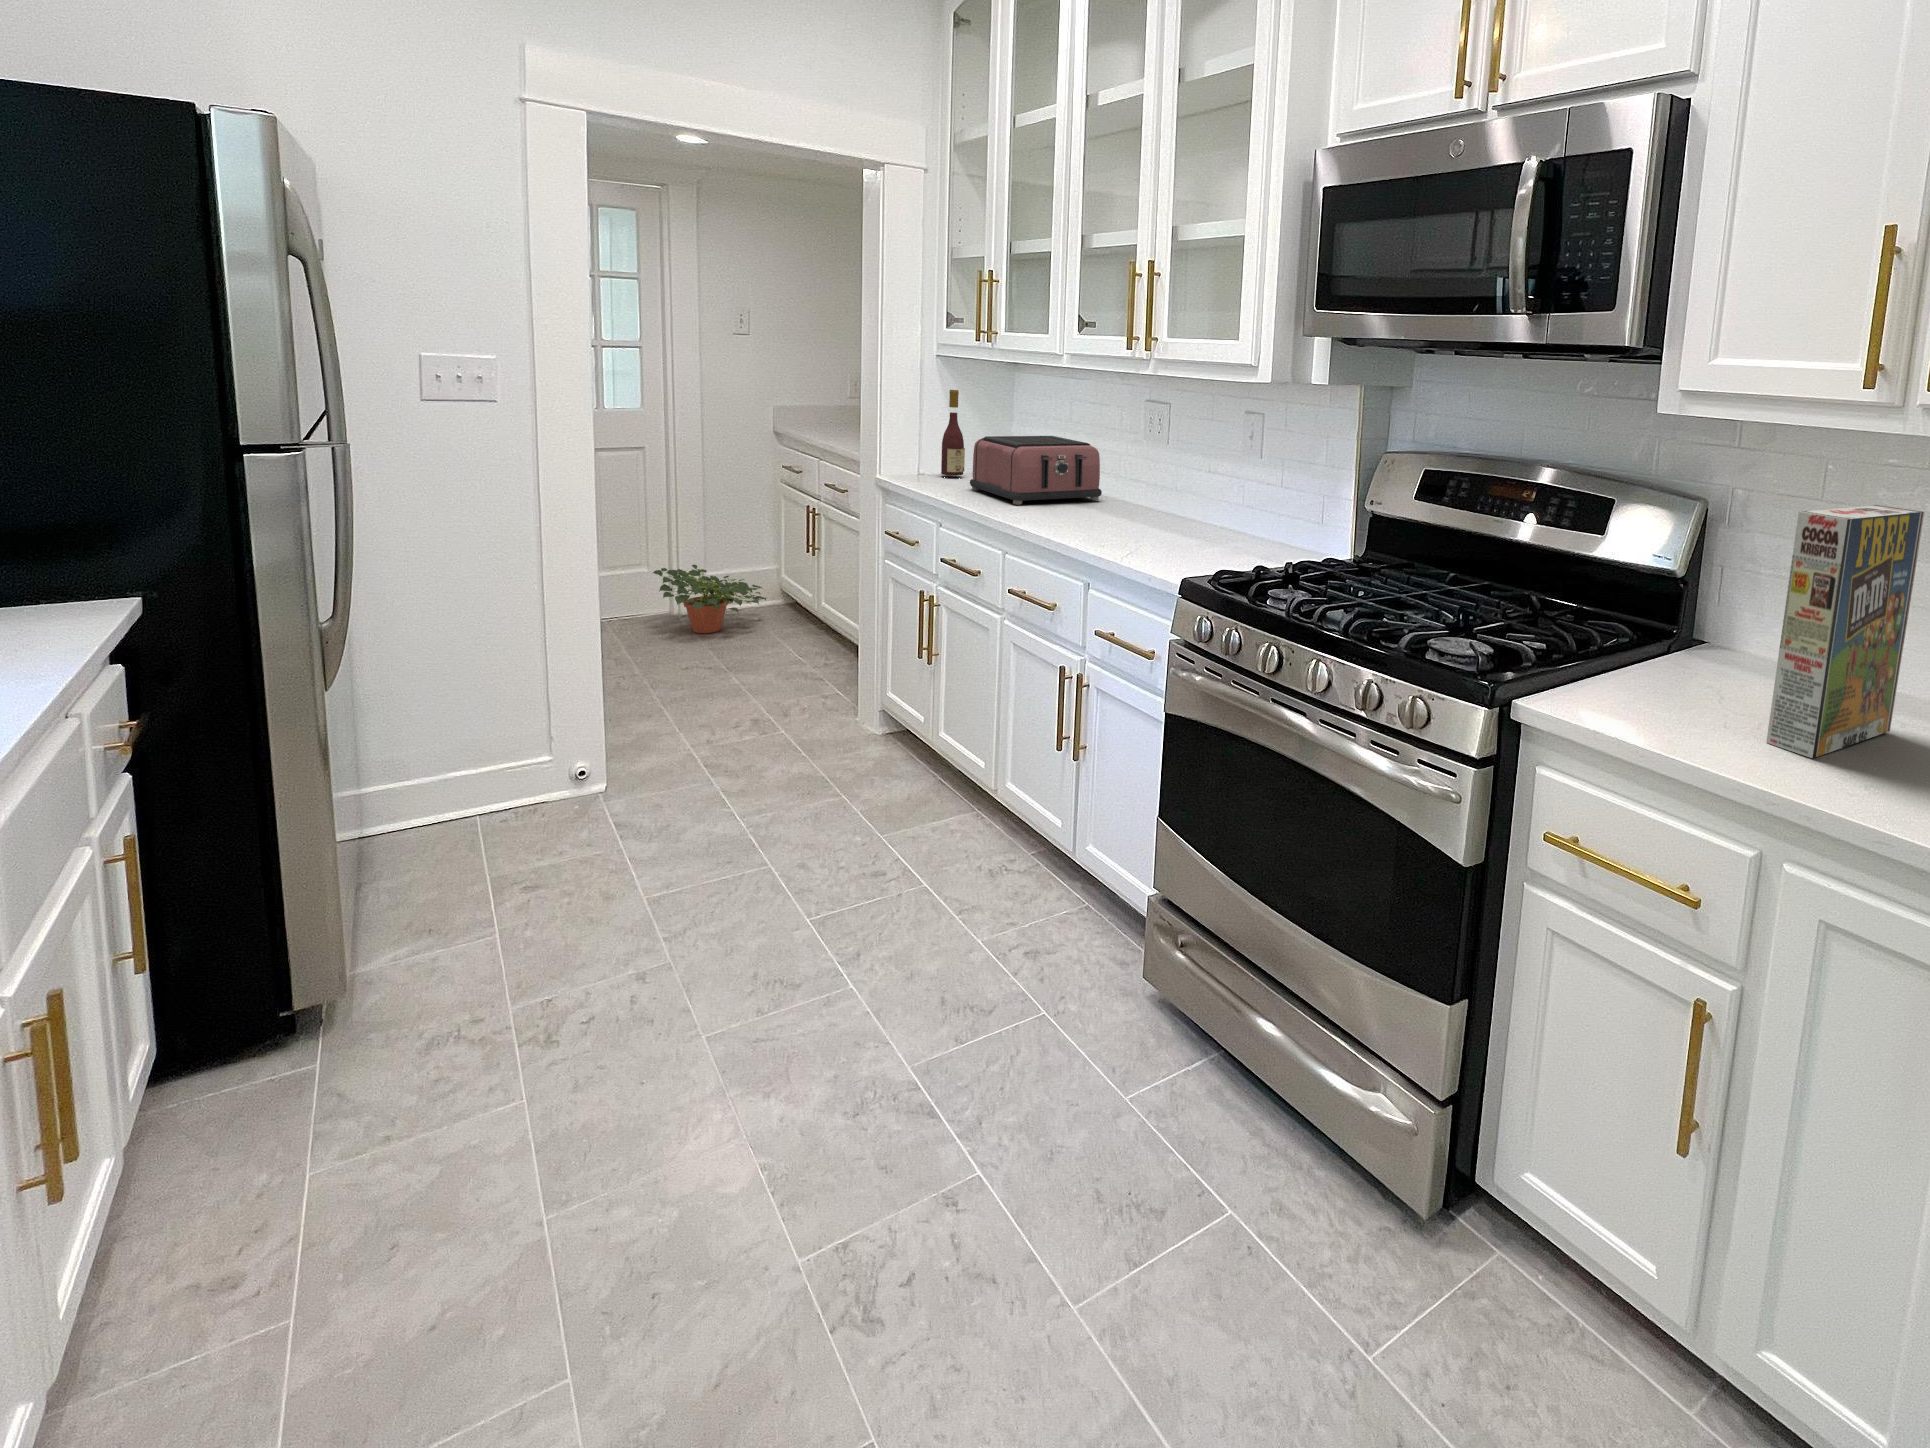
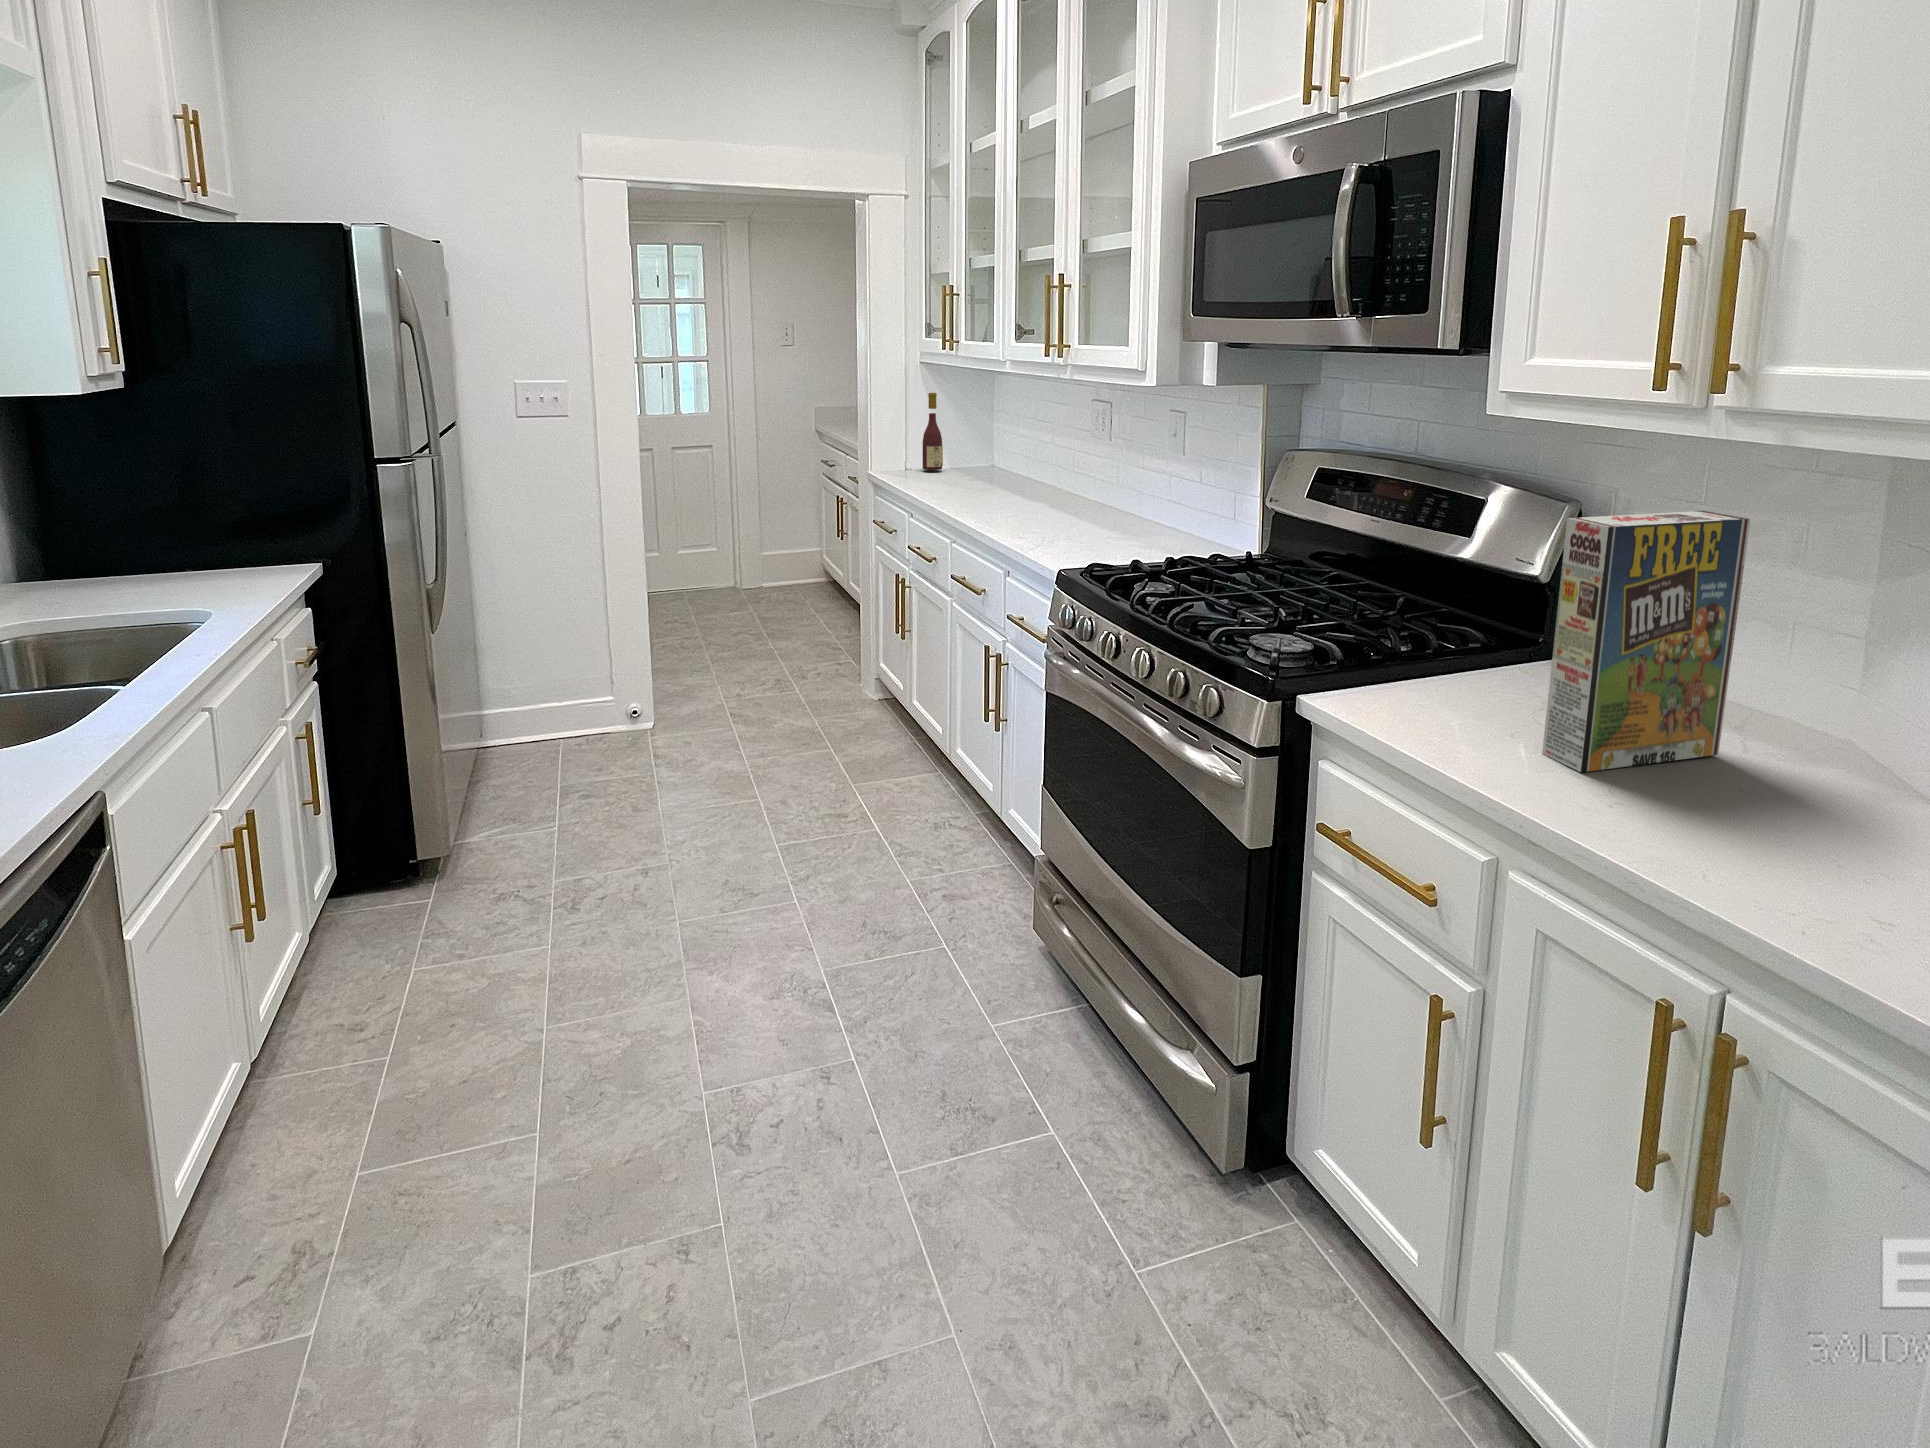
toaster: present [970,436,1102,505] -> none [939,433,1054,498]
potted plant: present [653,565,766,633] -> none [715,545,806,604]

